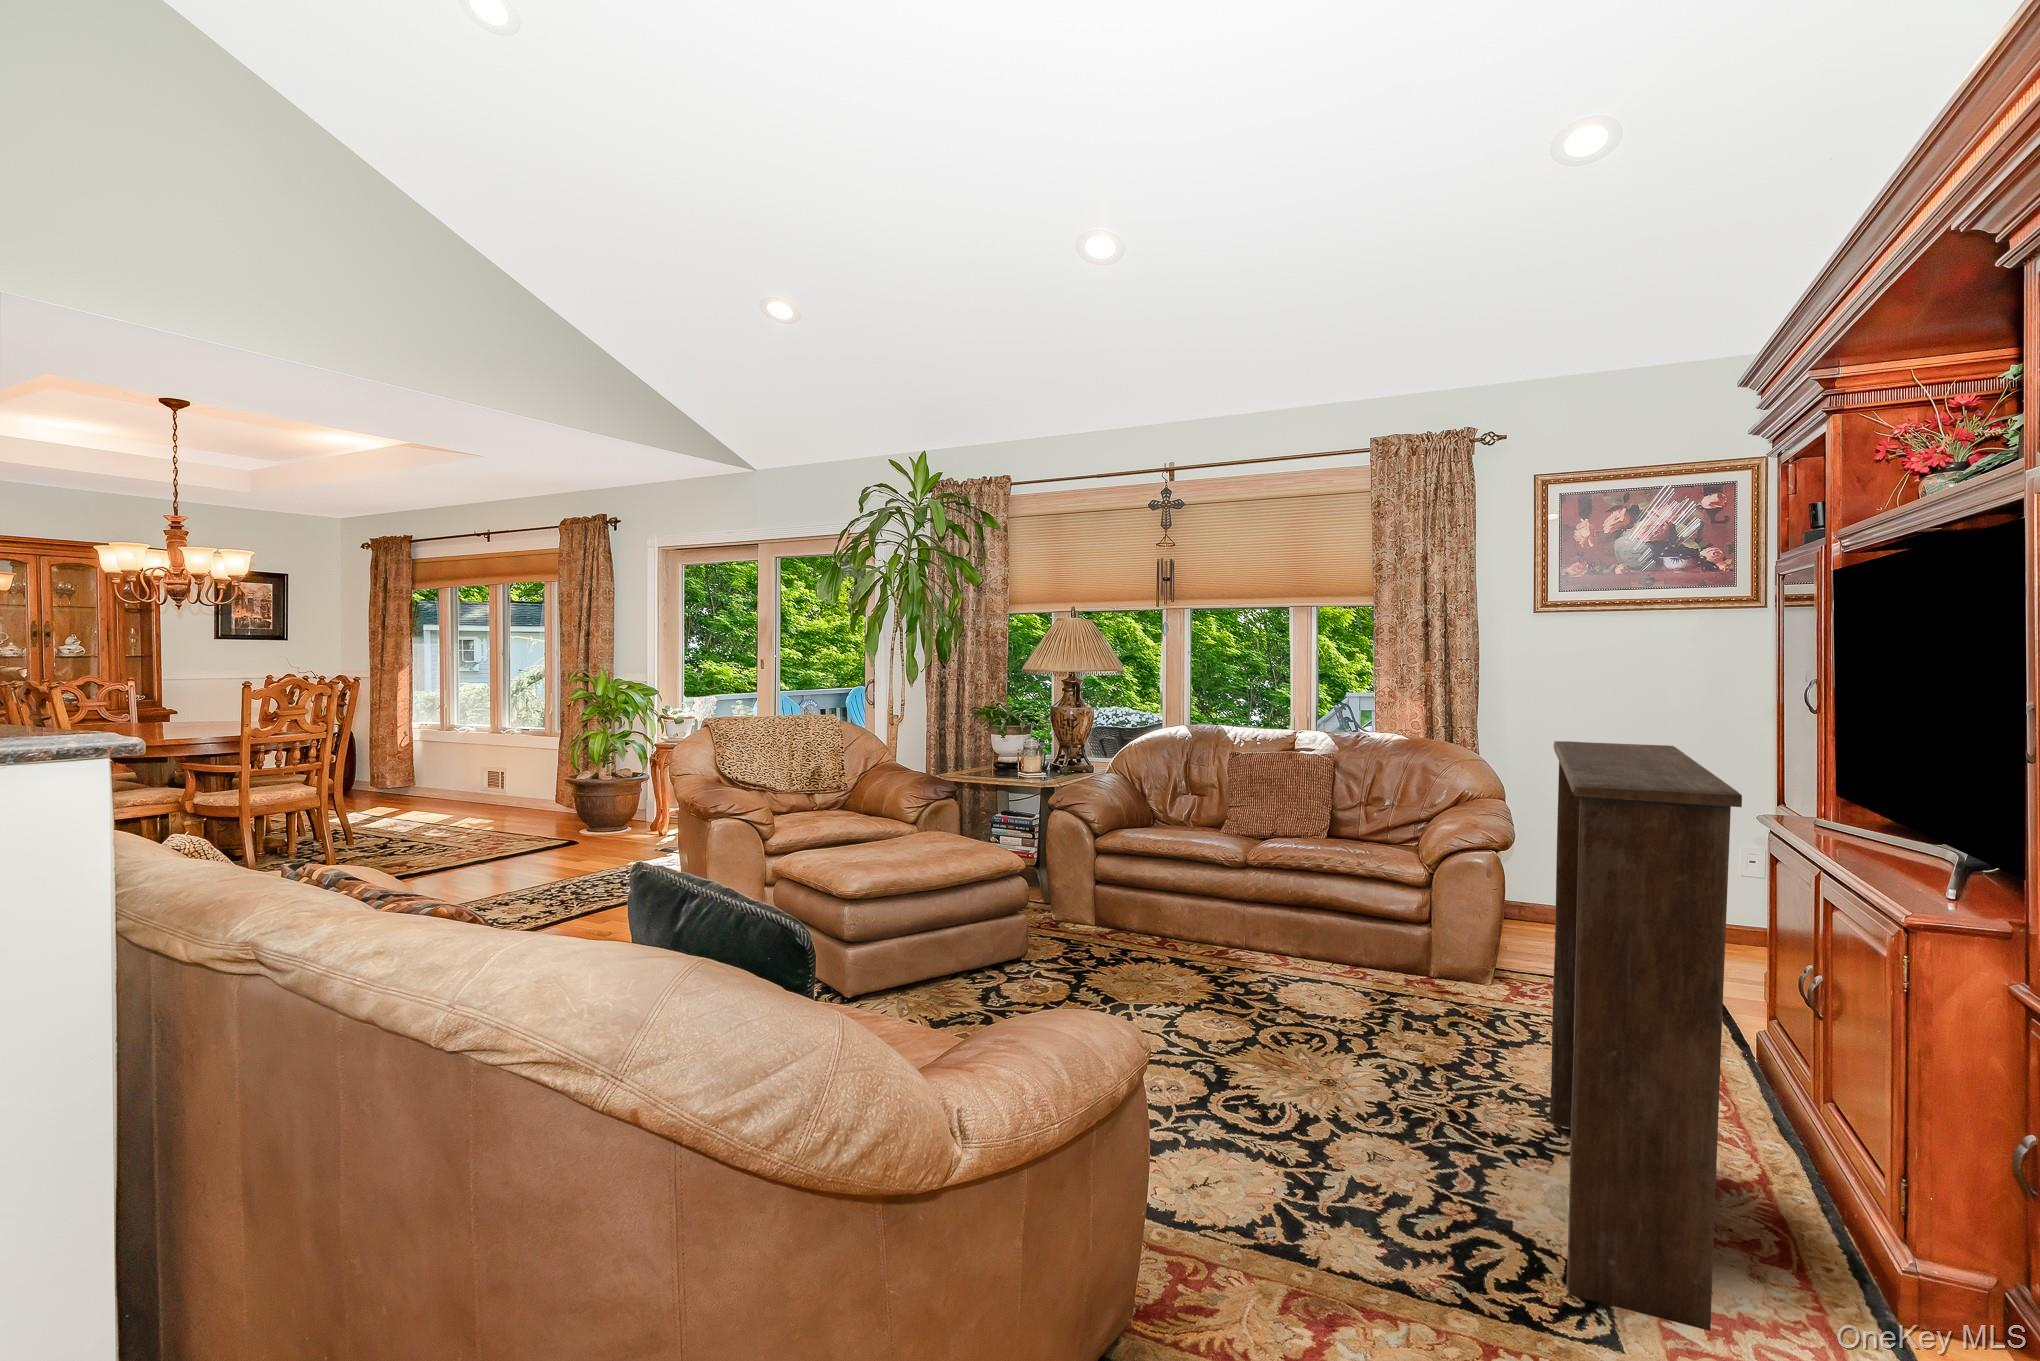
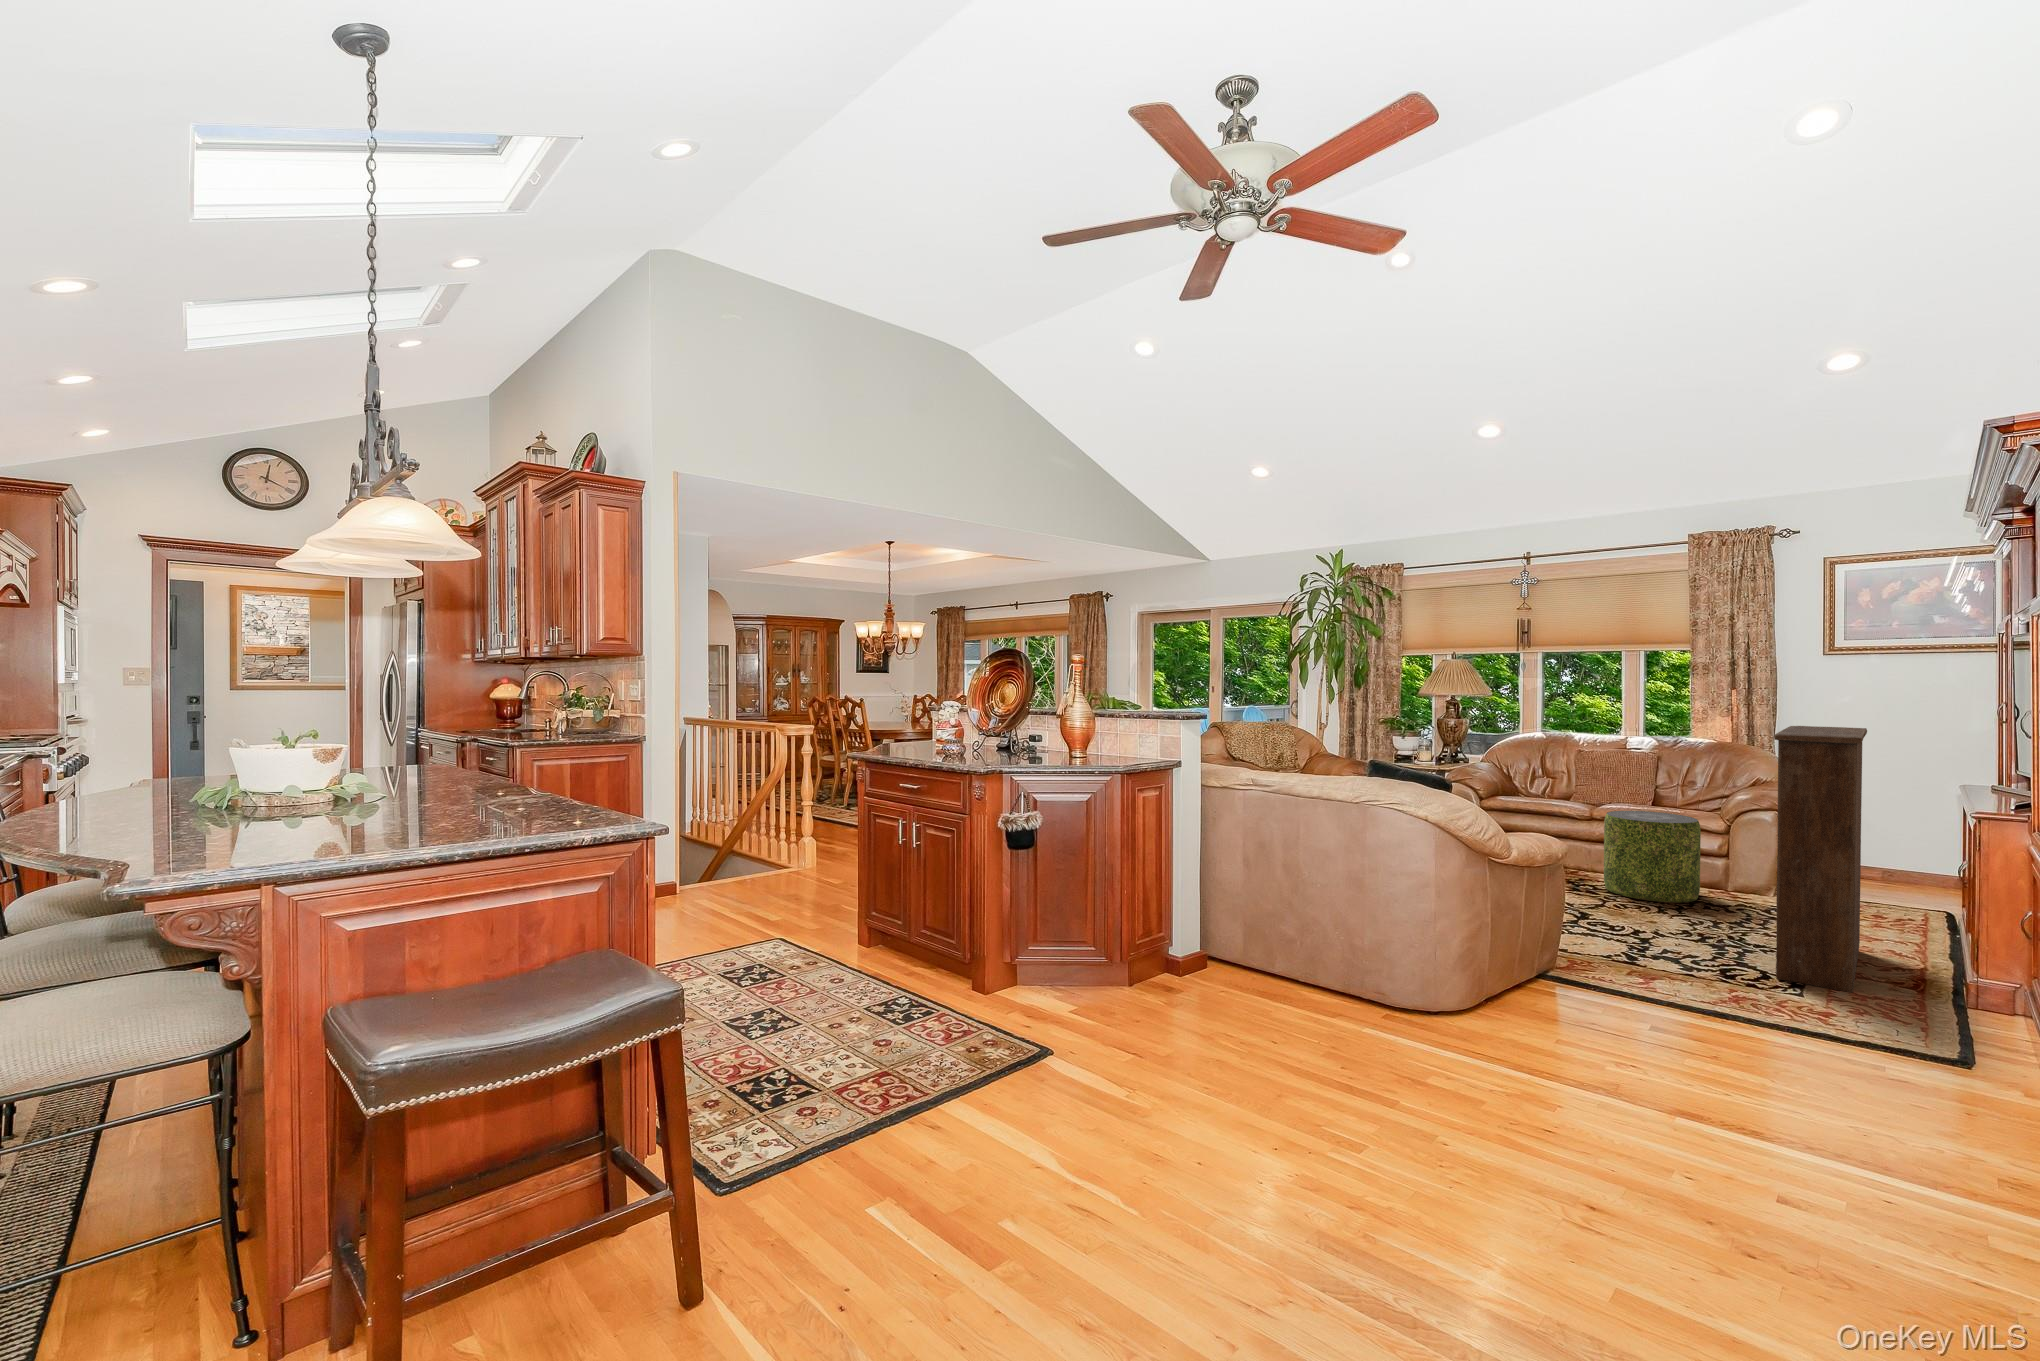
pouf: none [1262,863,1398,1024] -> present [1604,811,1701,902]

